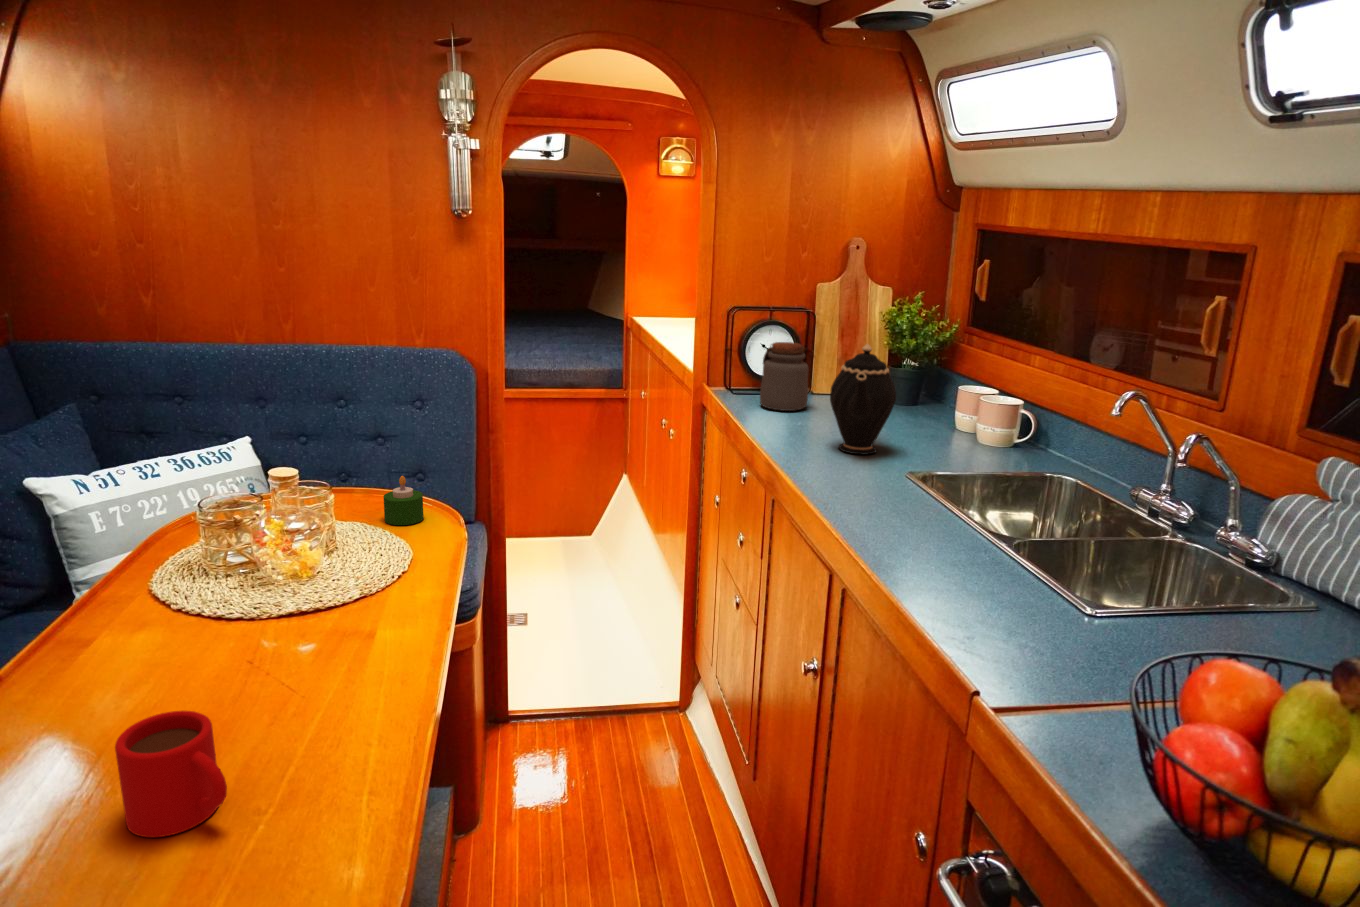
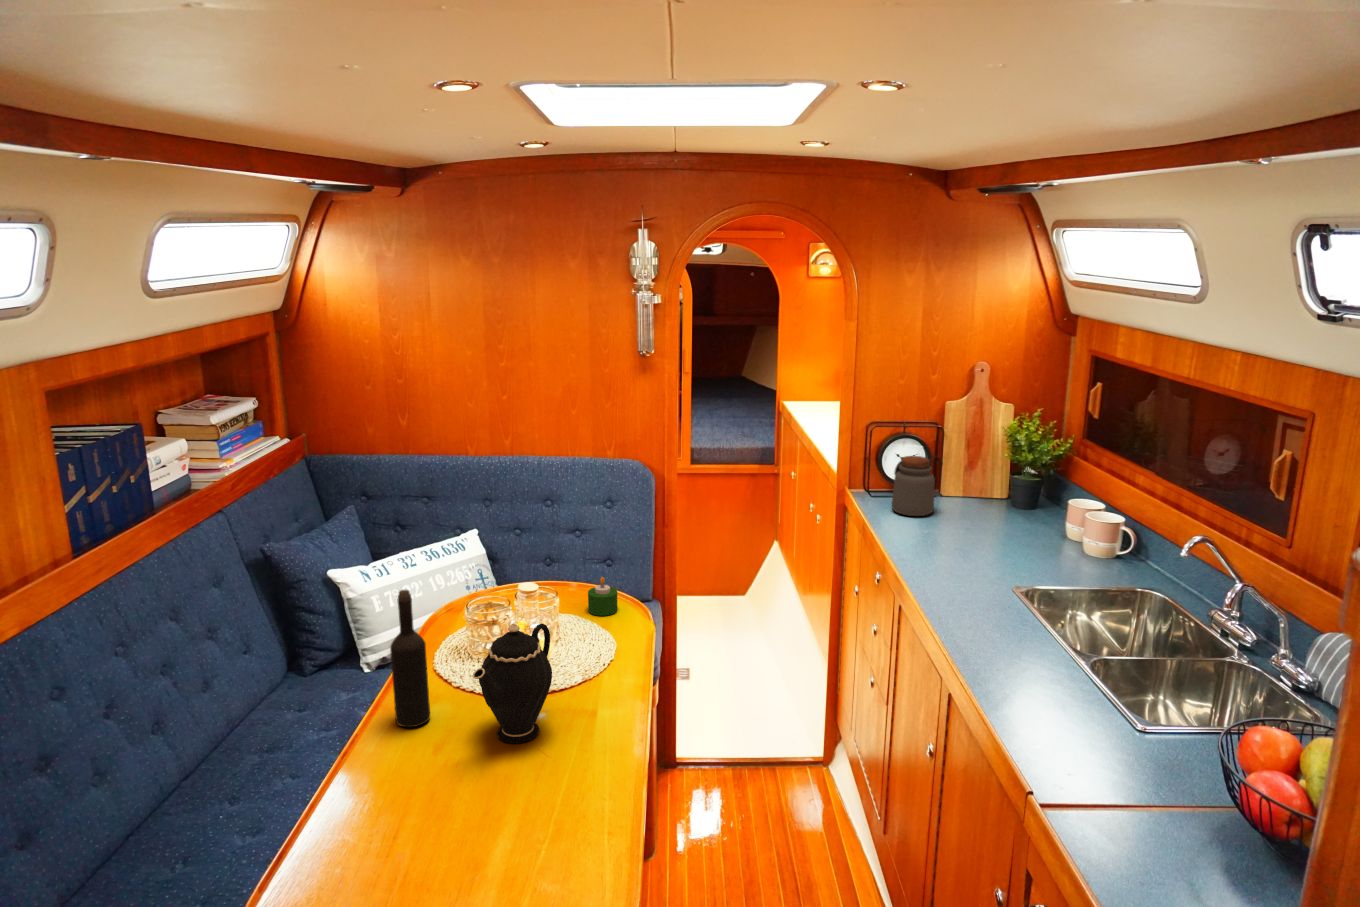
teapot: present [830,344,896,454] -> present [472,623,552,743]
wine bottle: none [49,462,124,666] -> present [390,590,430,727]
mug: present [115,711,227,837] -> none [459,769,526,851]

